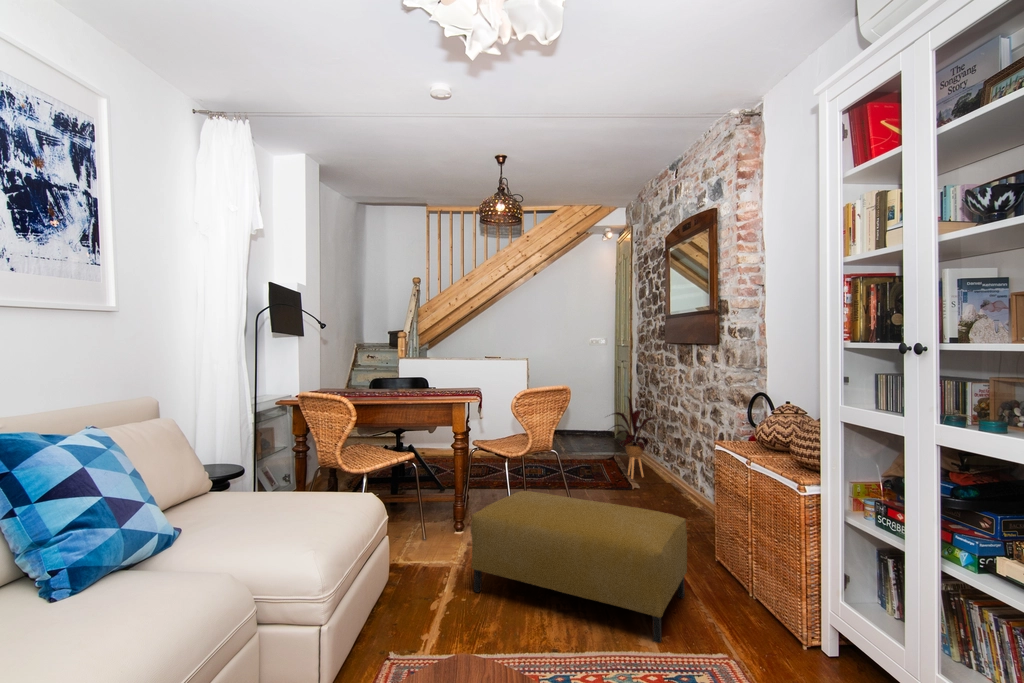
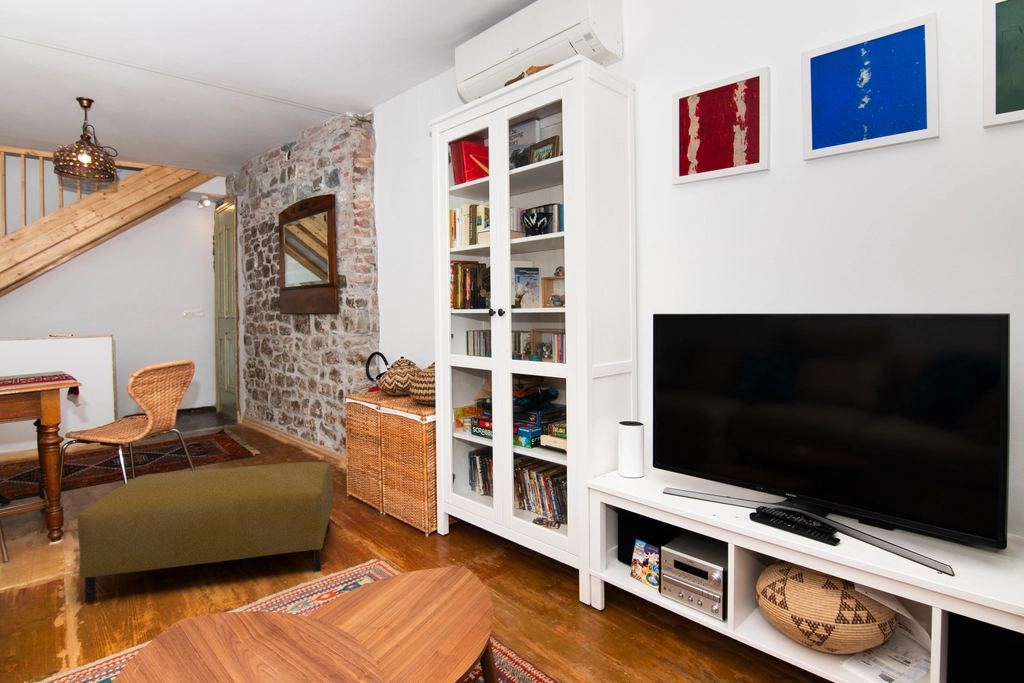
house plant: present [608,397,655,479] -> none [216,367,275,447]

